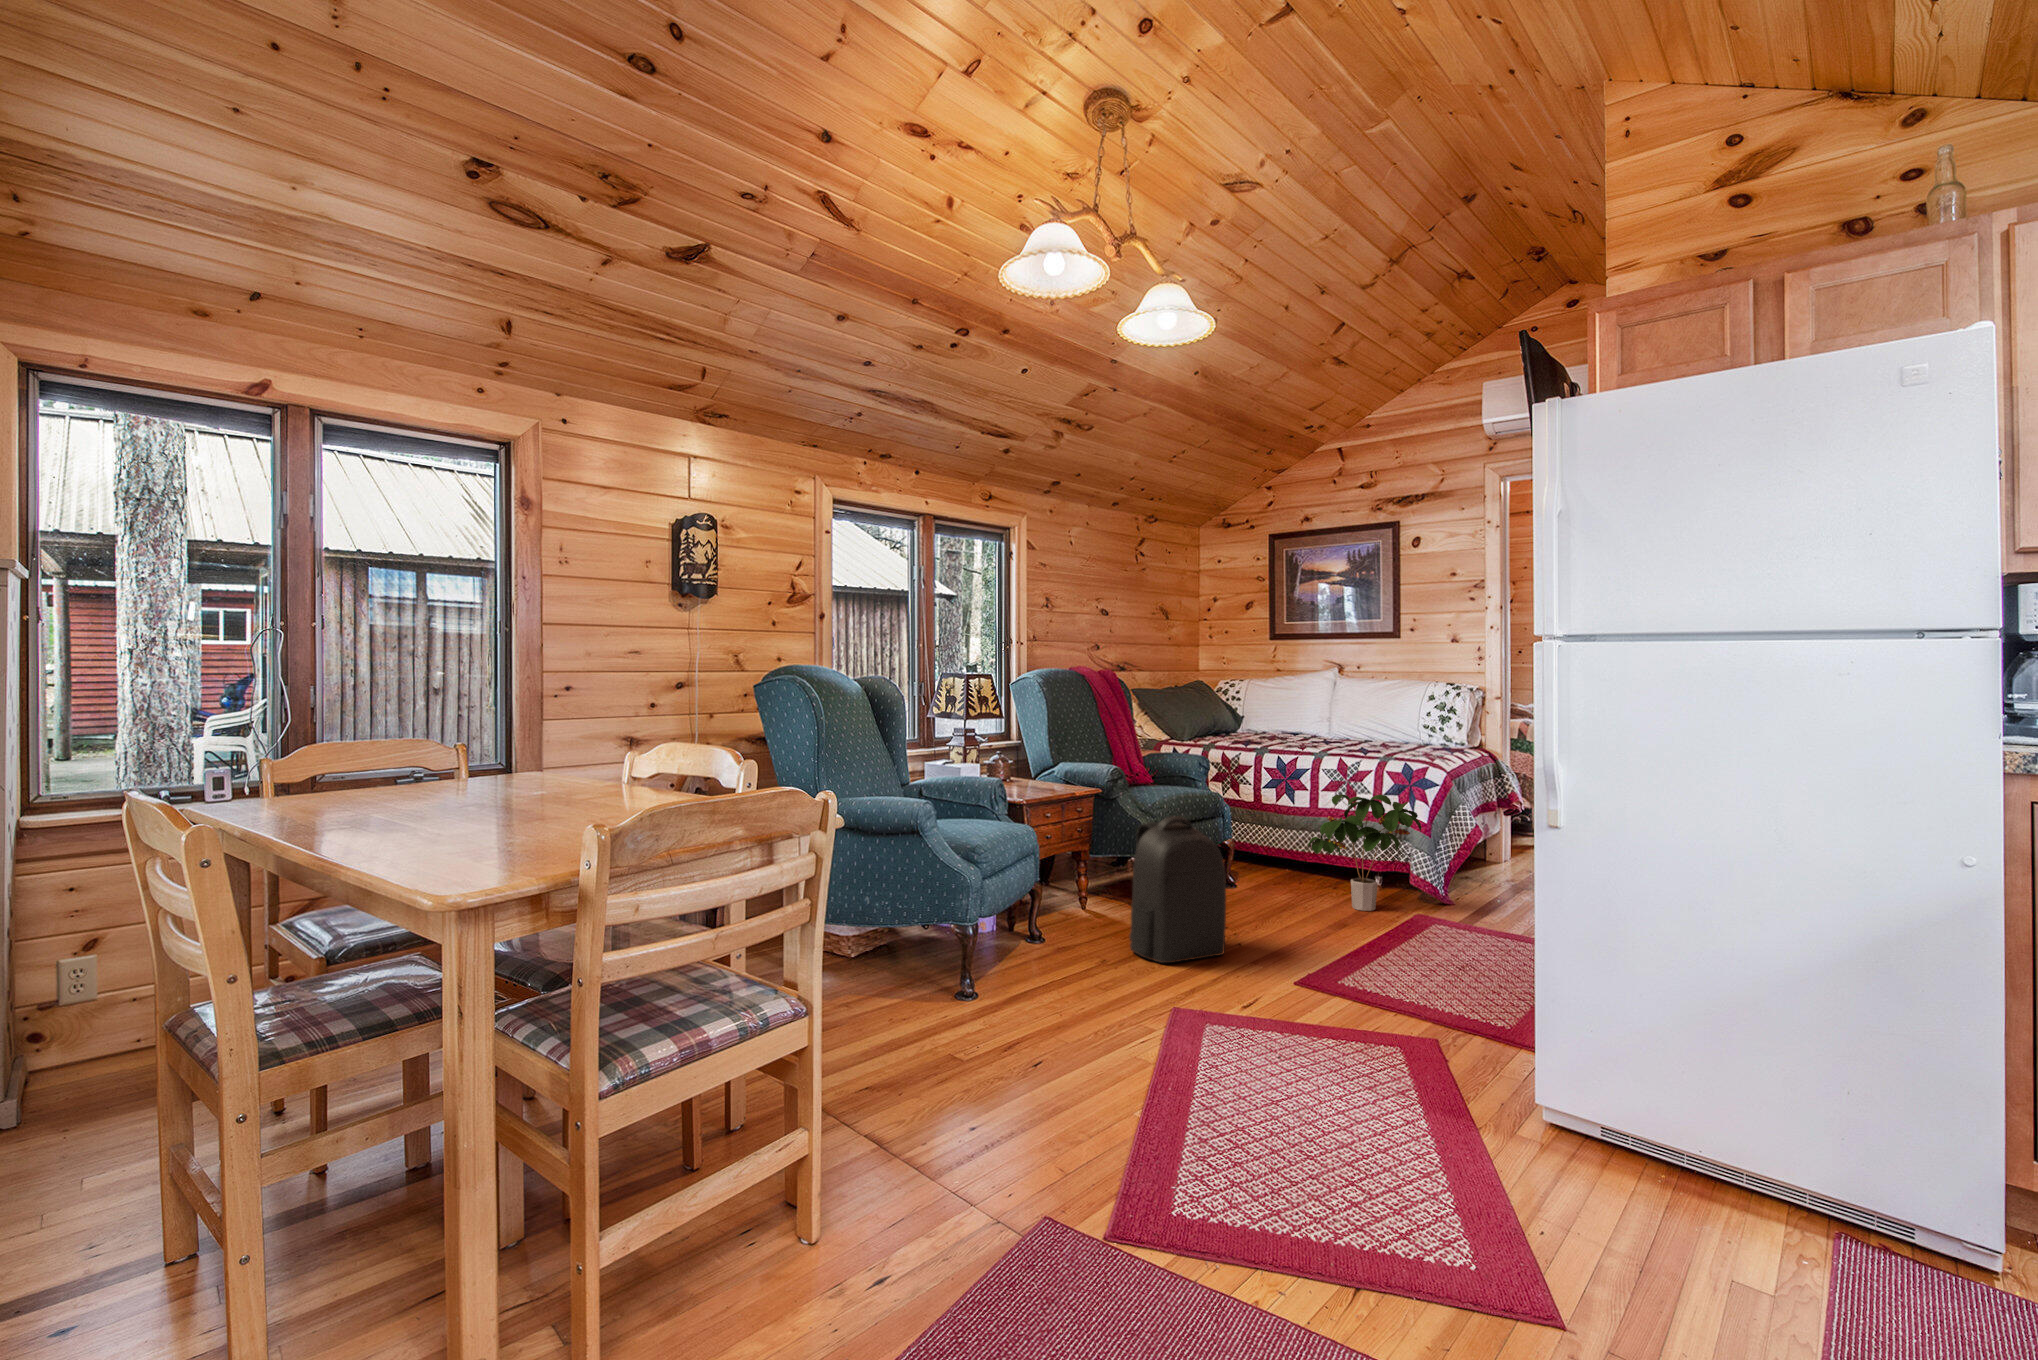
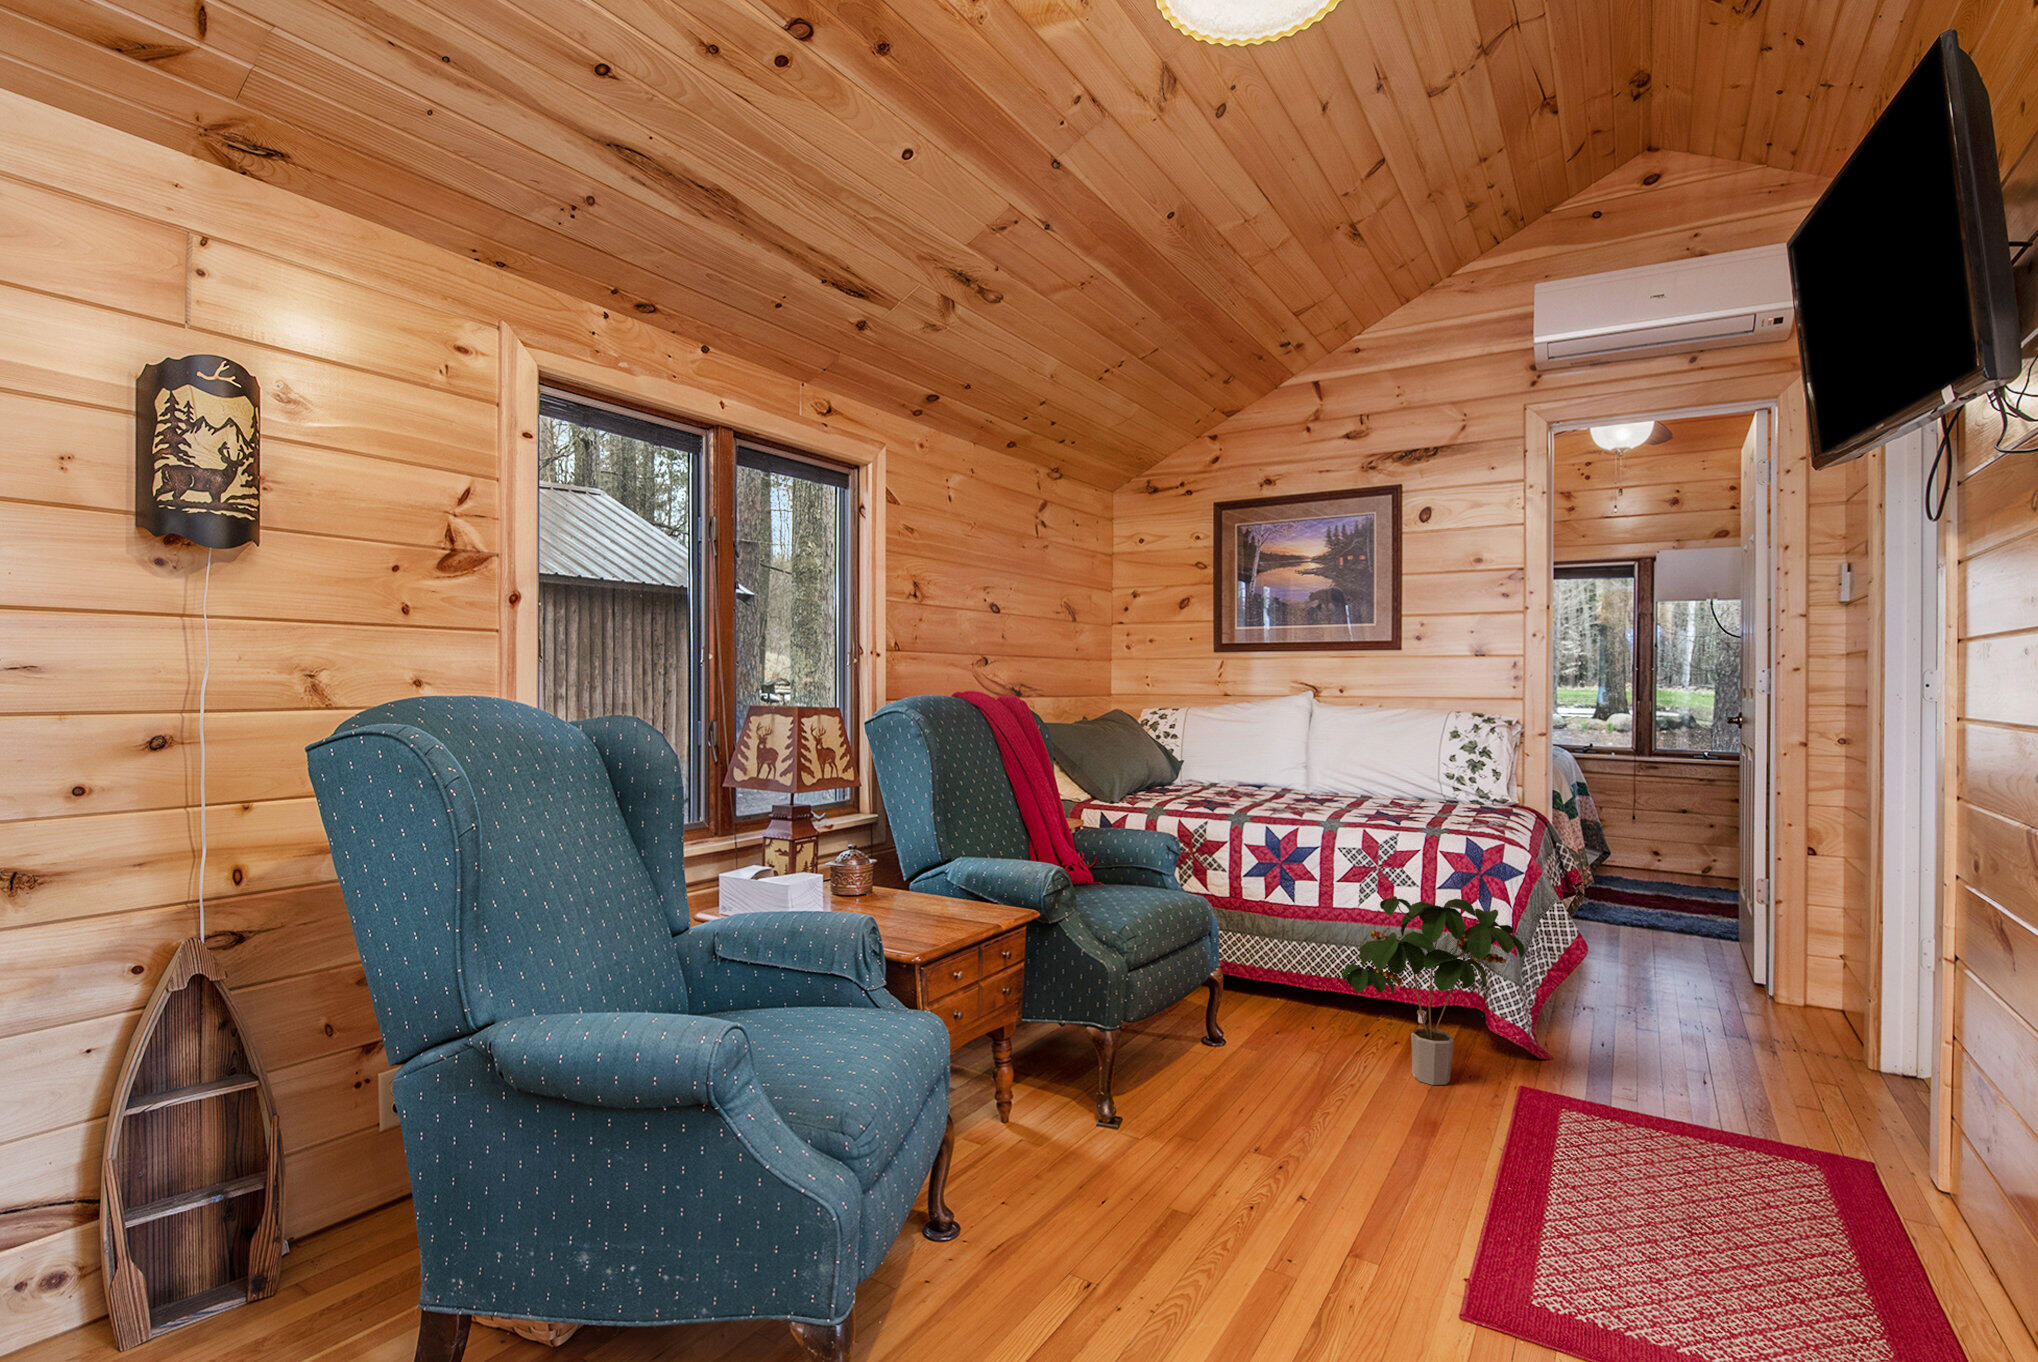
backpack: present [1129,816,1226,963] -> none [1097,979,1286,1280]

